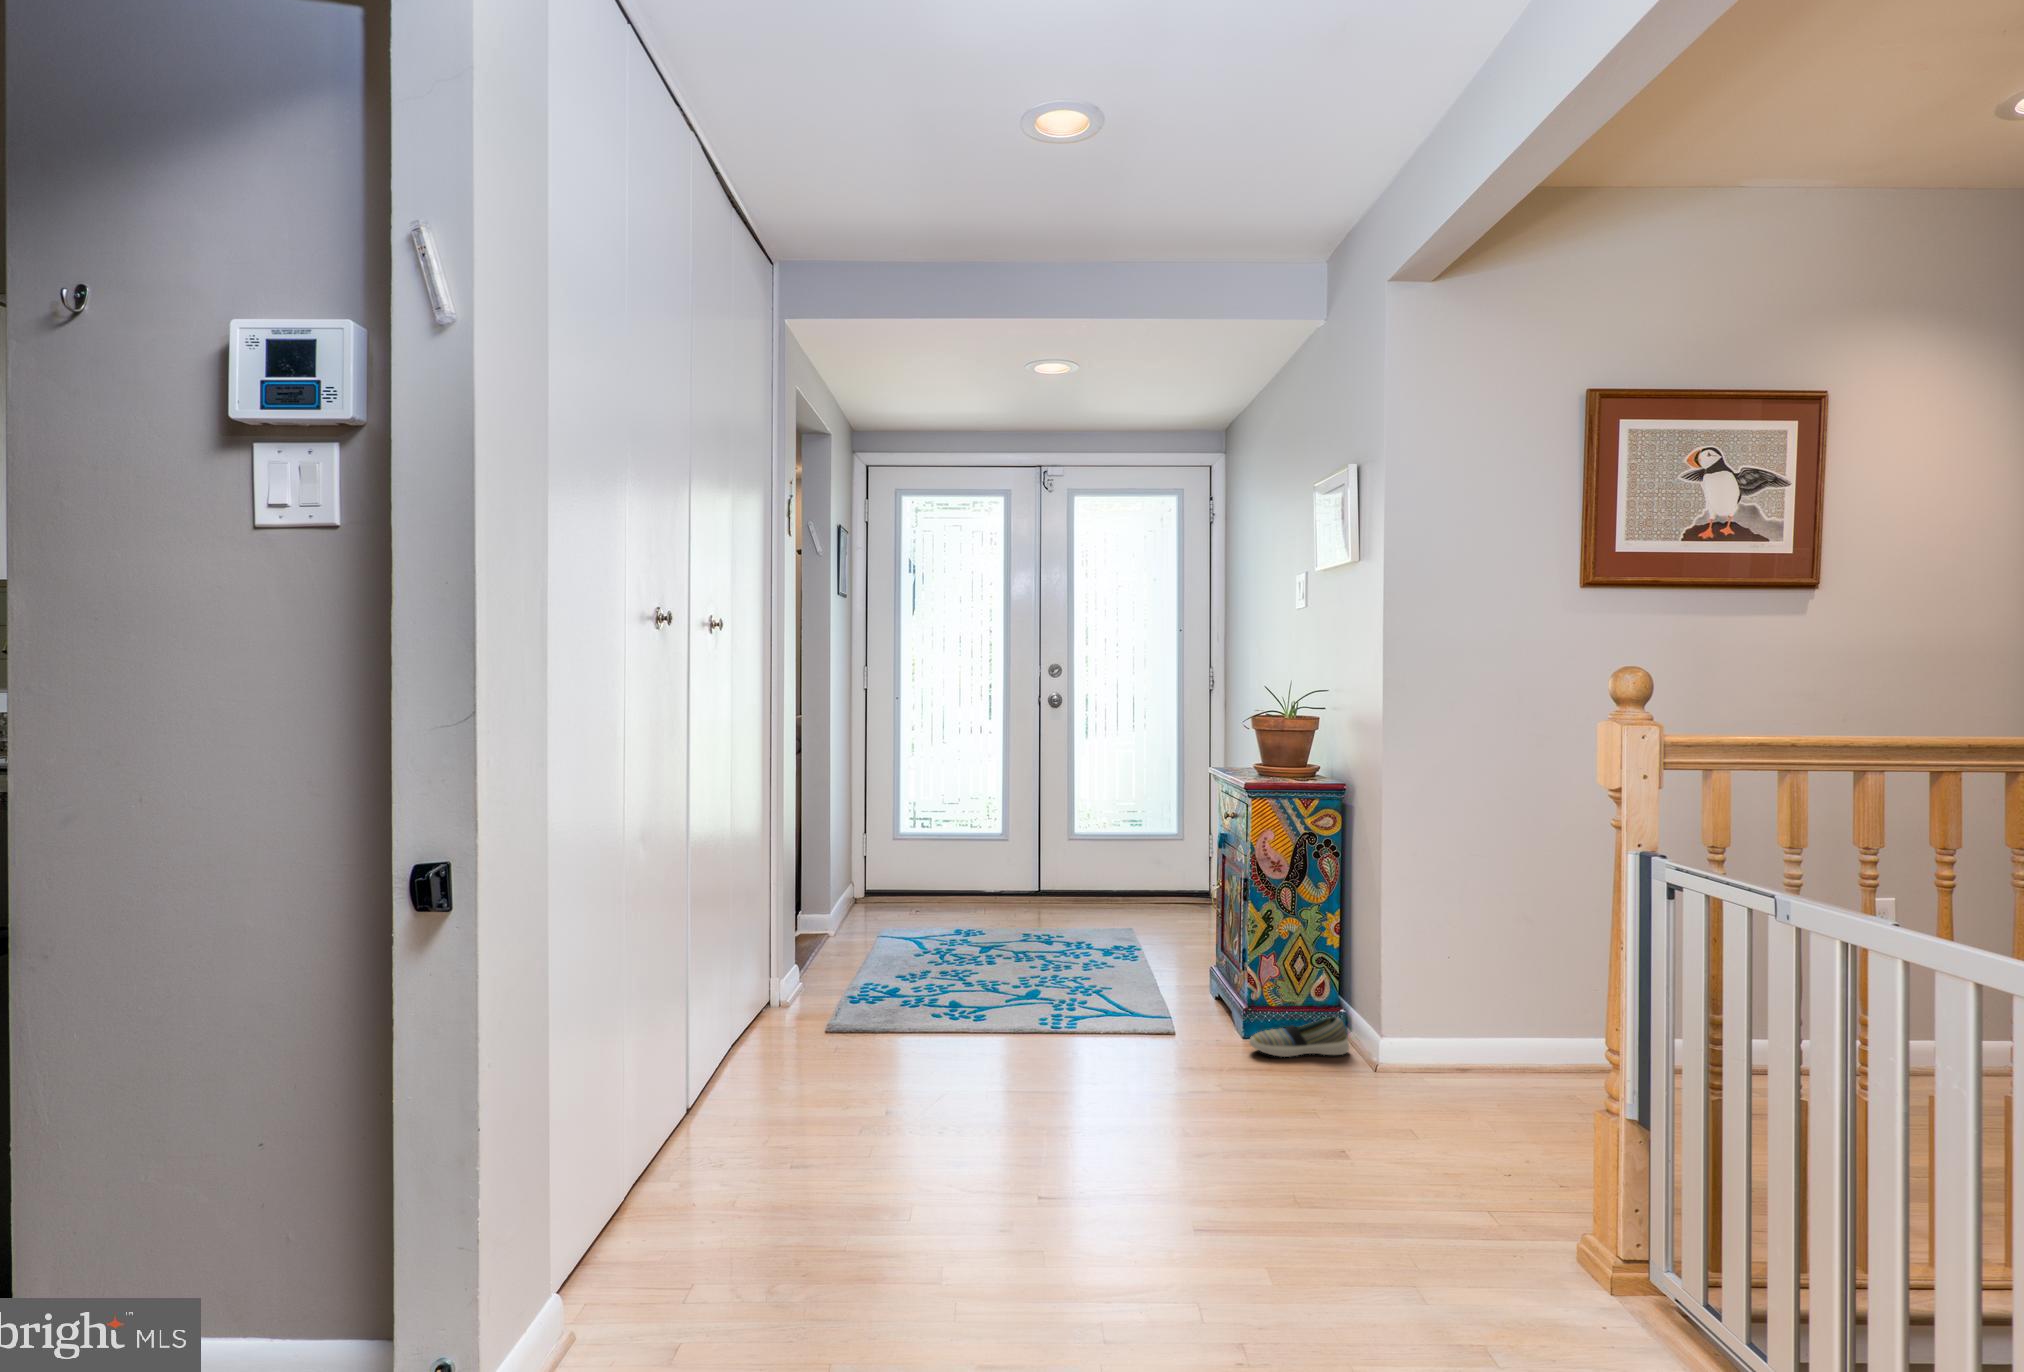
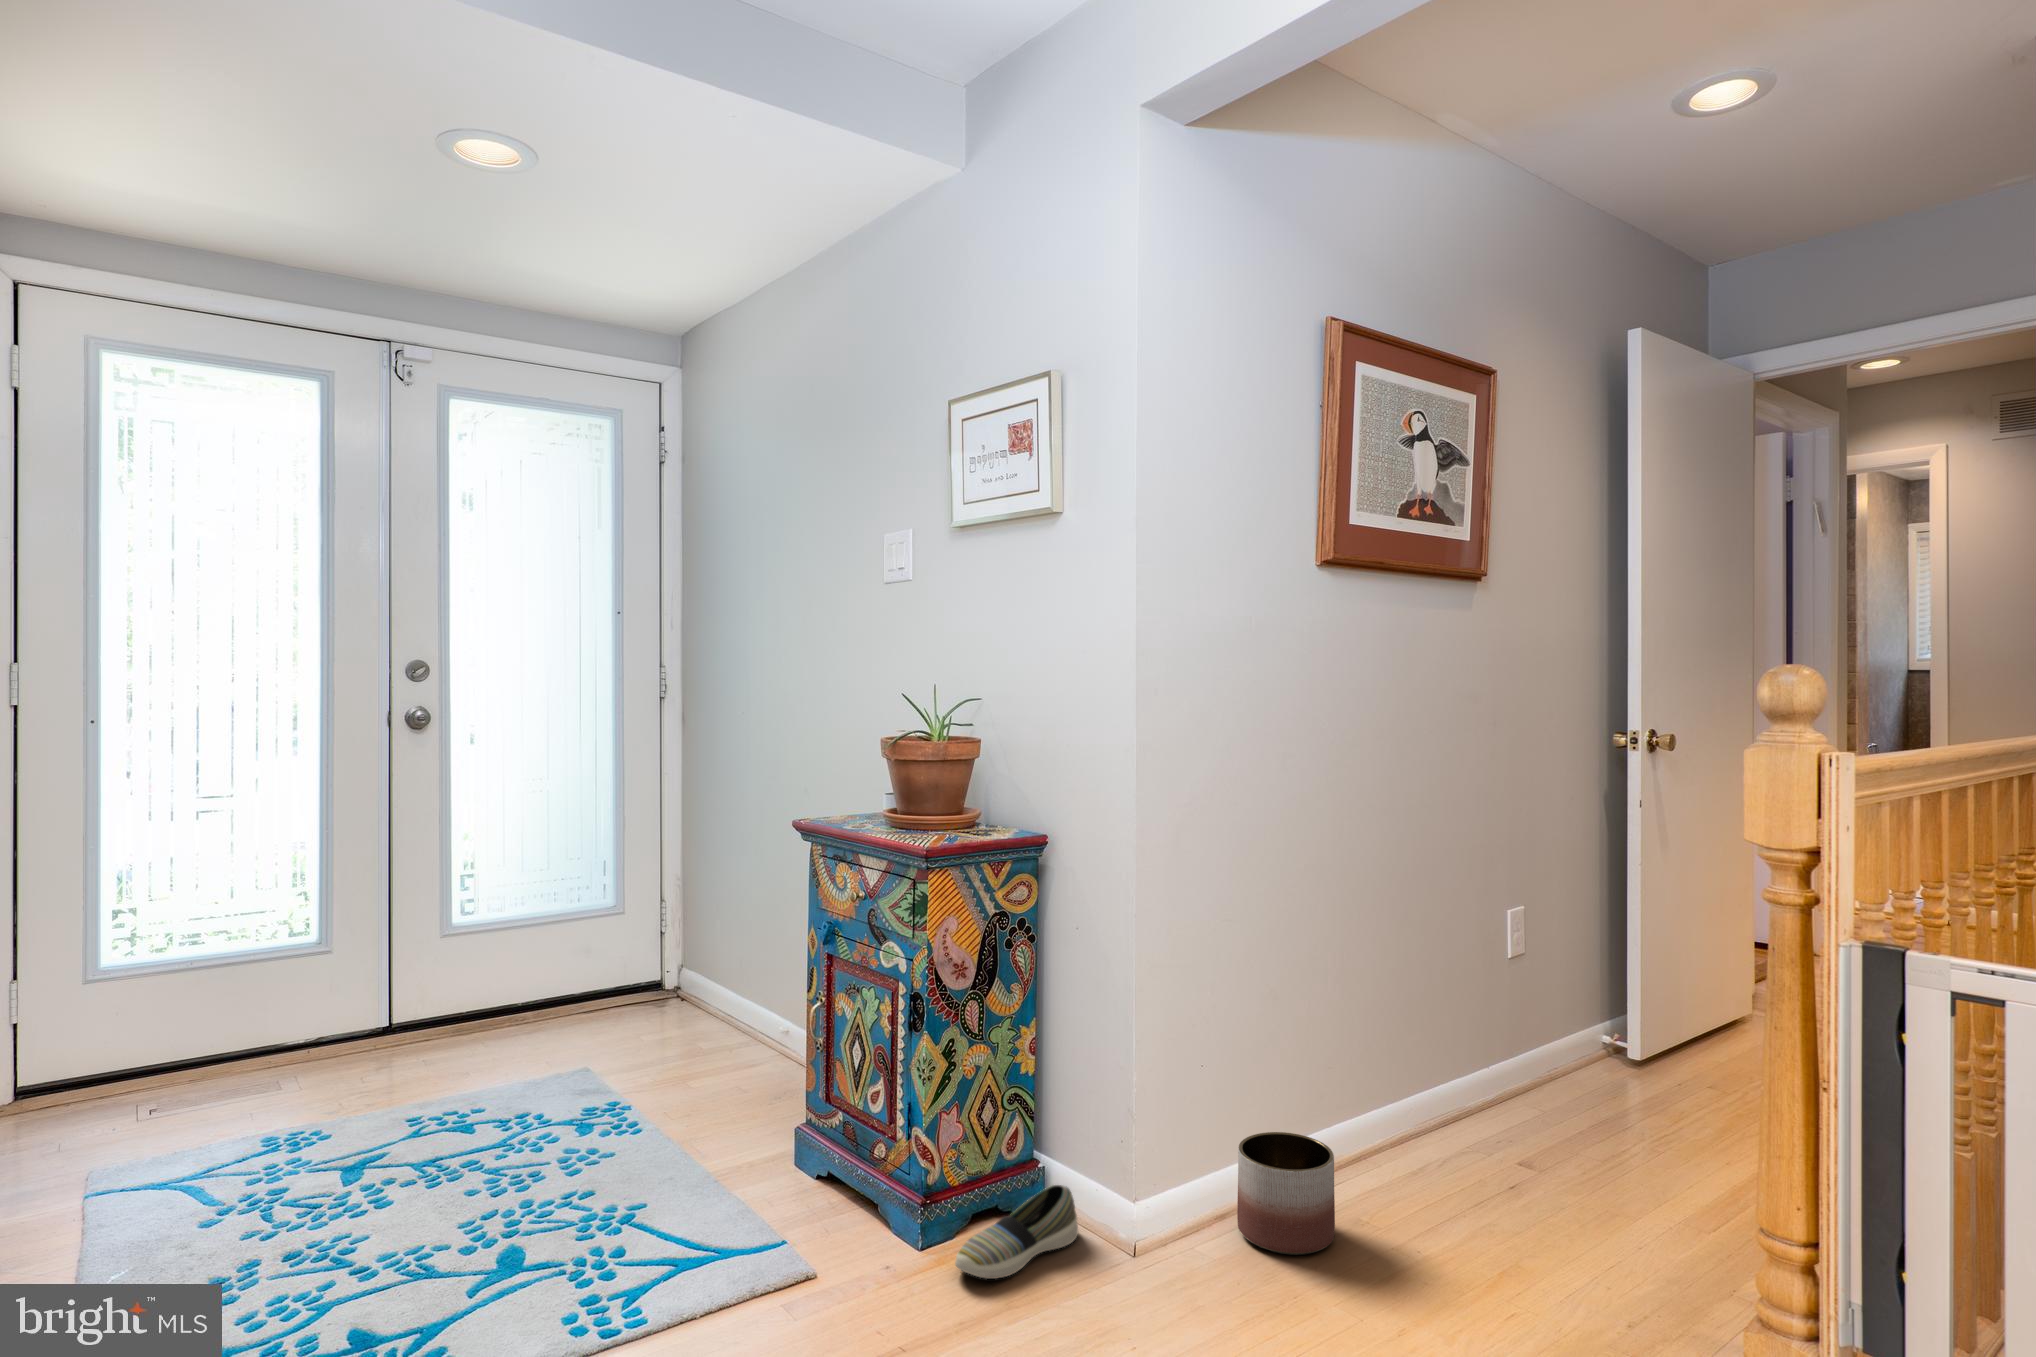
planter: none [1460,1015,1535,1096] -> present [1237,1132,1335,1255]

